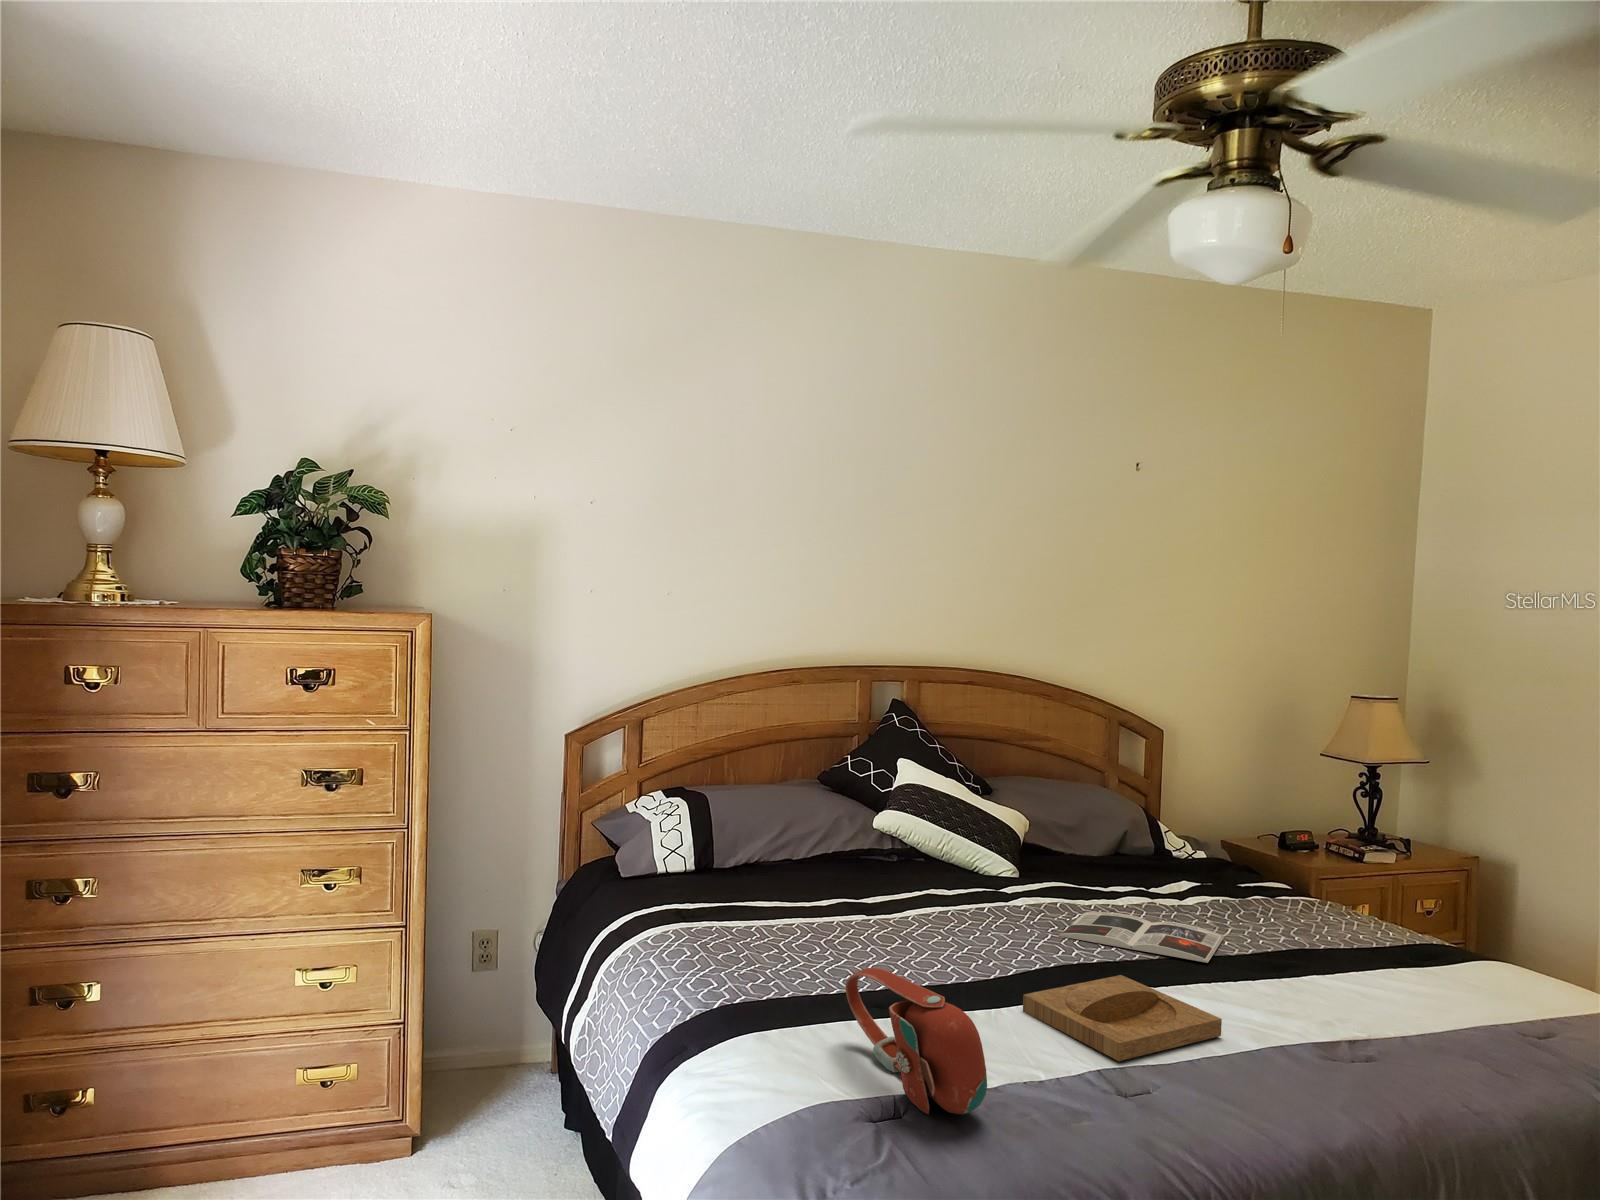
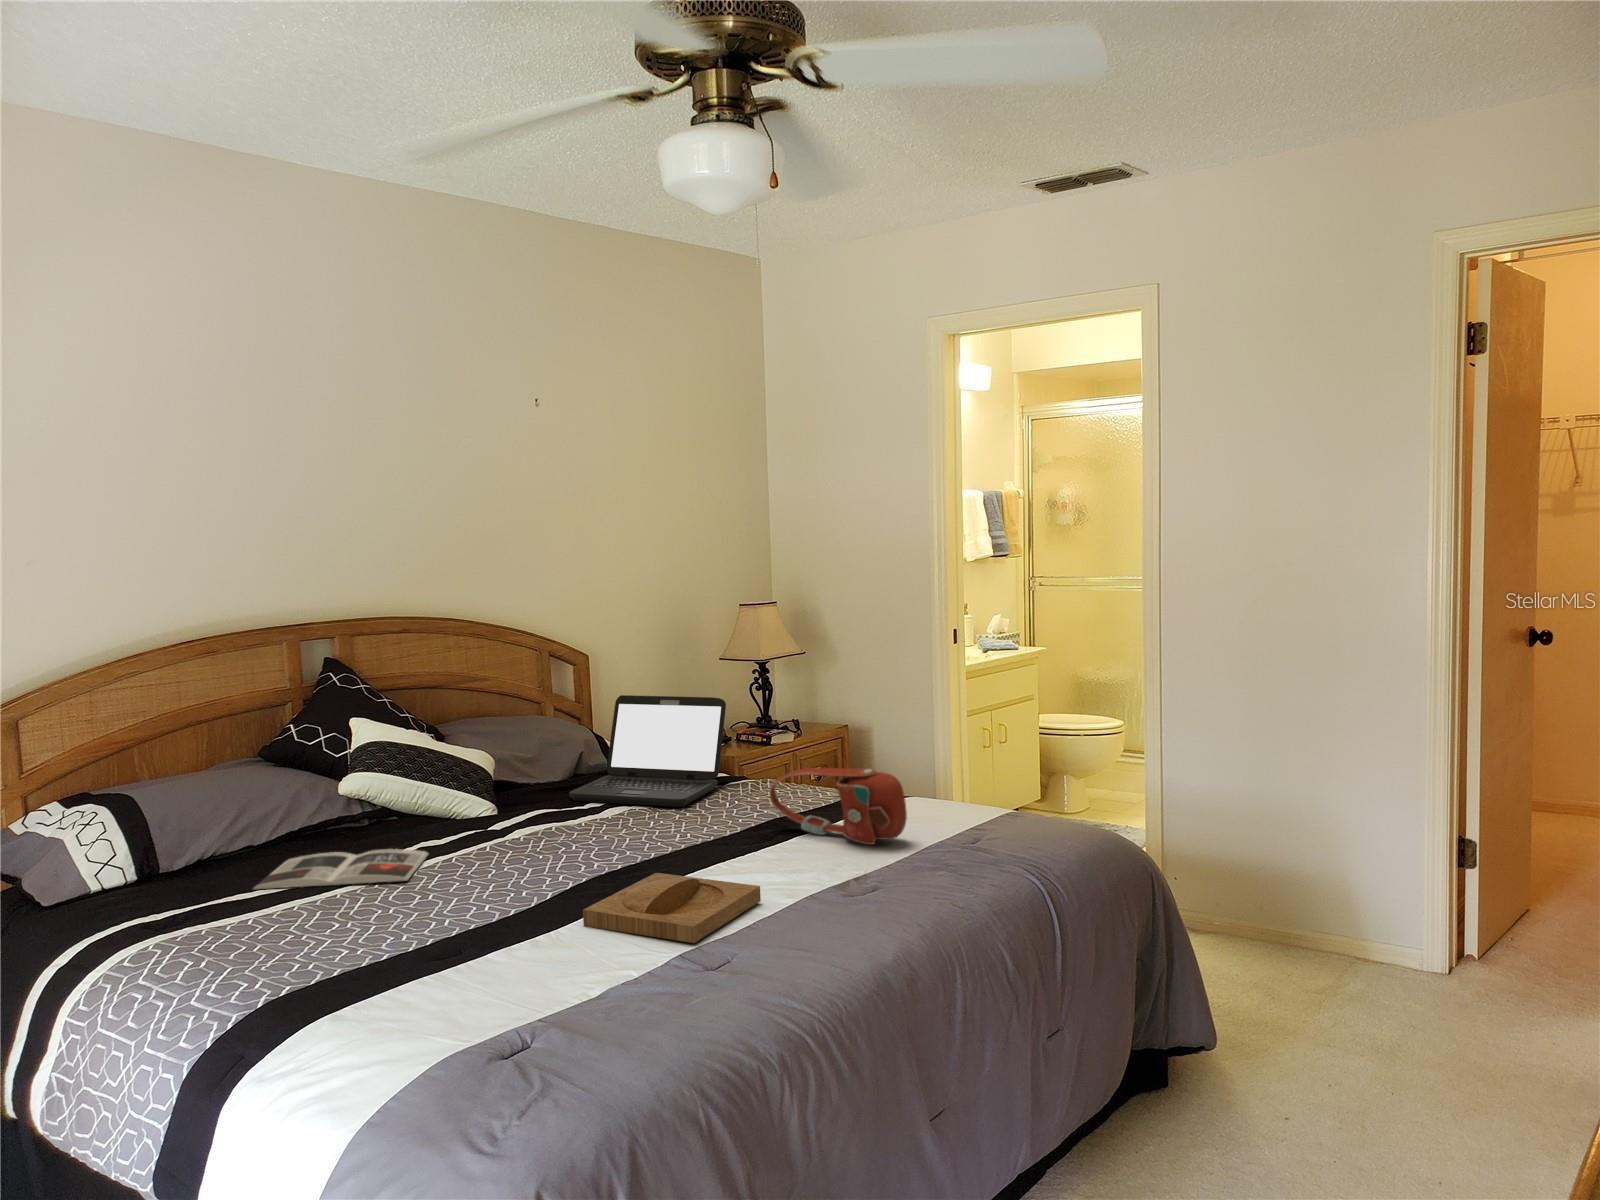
laptop: none [1092,779,1276,910] -> present [570,695,726,807]
magazine: present [1059,912,1224,963] -> present [254,849,428,889]
handbag: present [846,968,987,1115] -> present [769,768,907,845]

